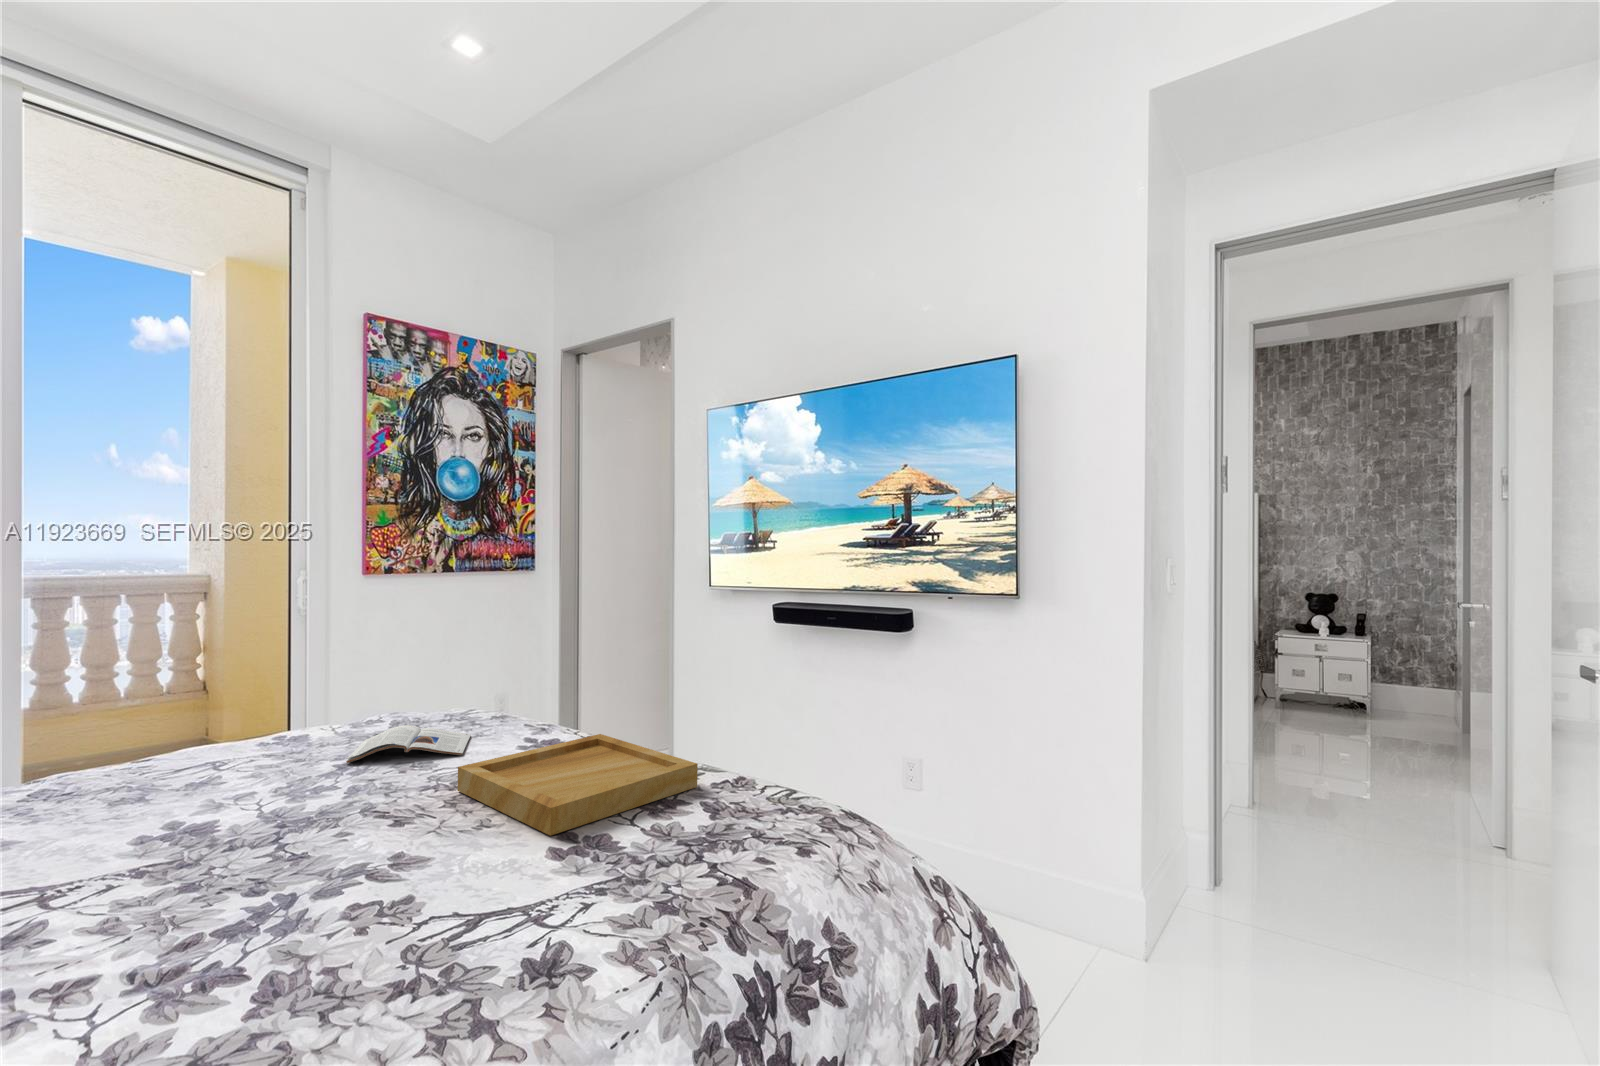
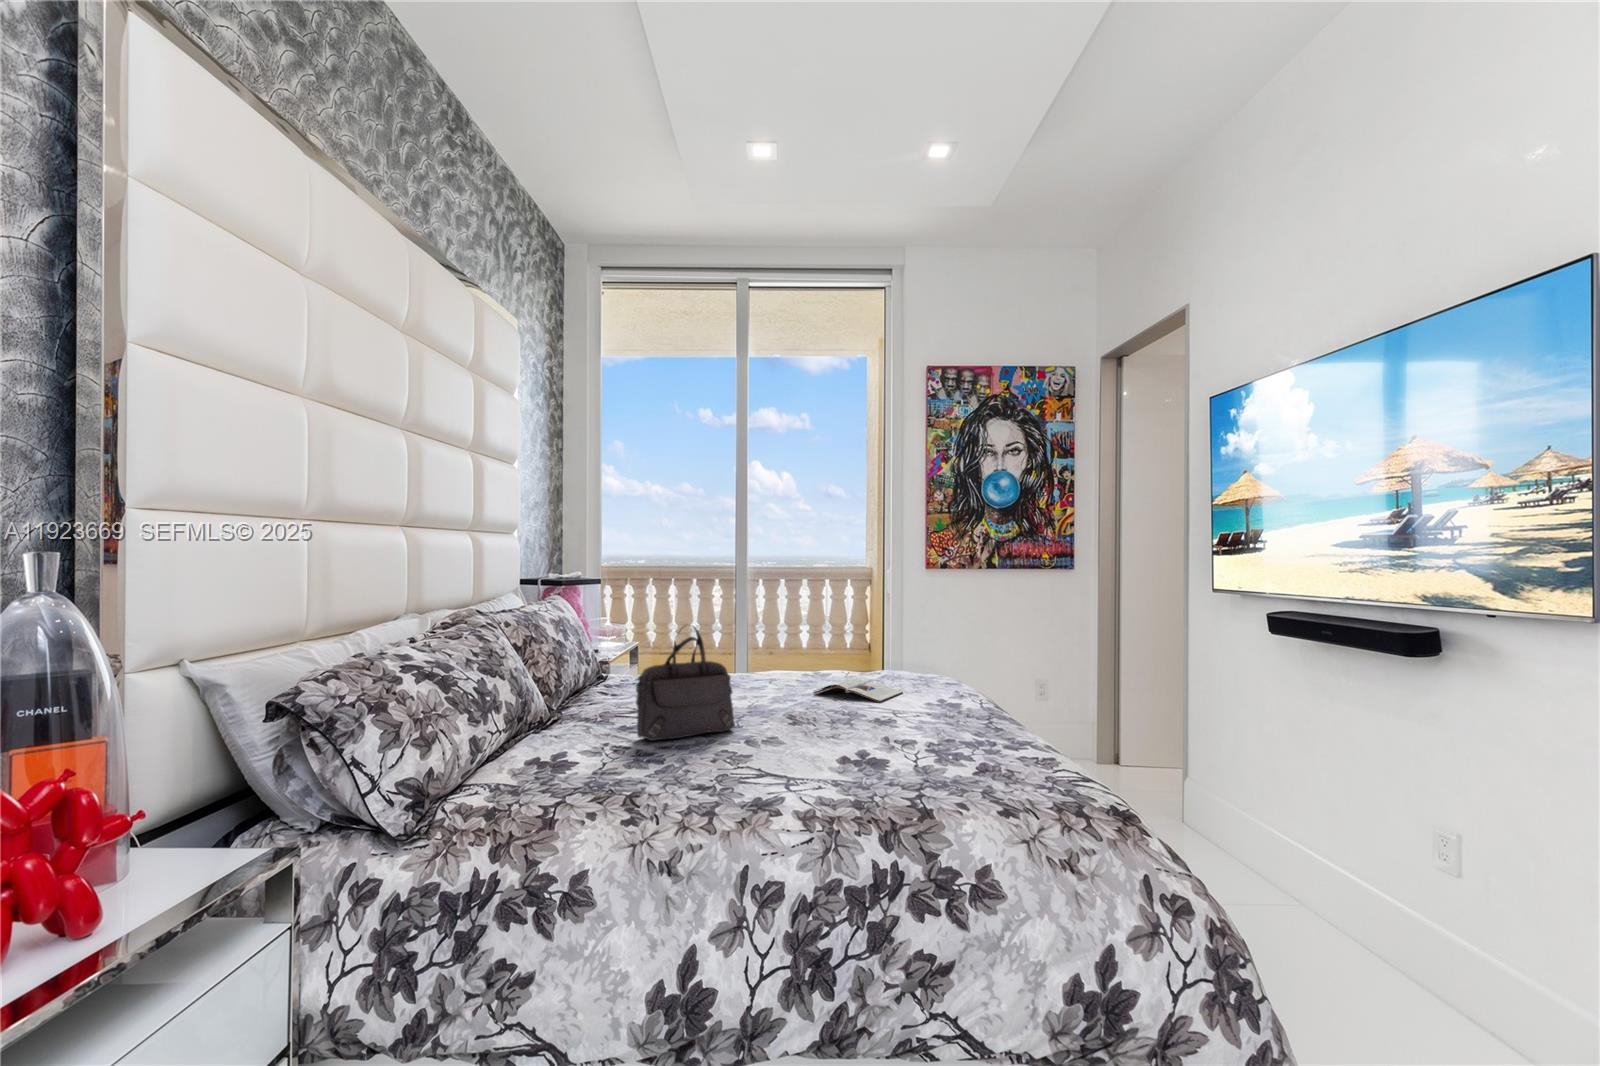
handbag: none [113,695,304,930] -> present [636,627,735,741]
tray: present [458,734,698,836] -> none [846,702,999,754]

